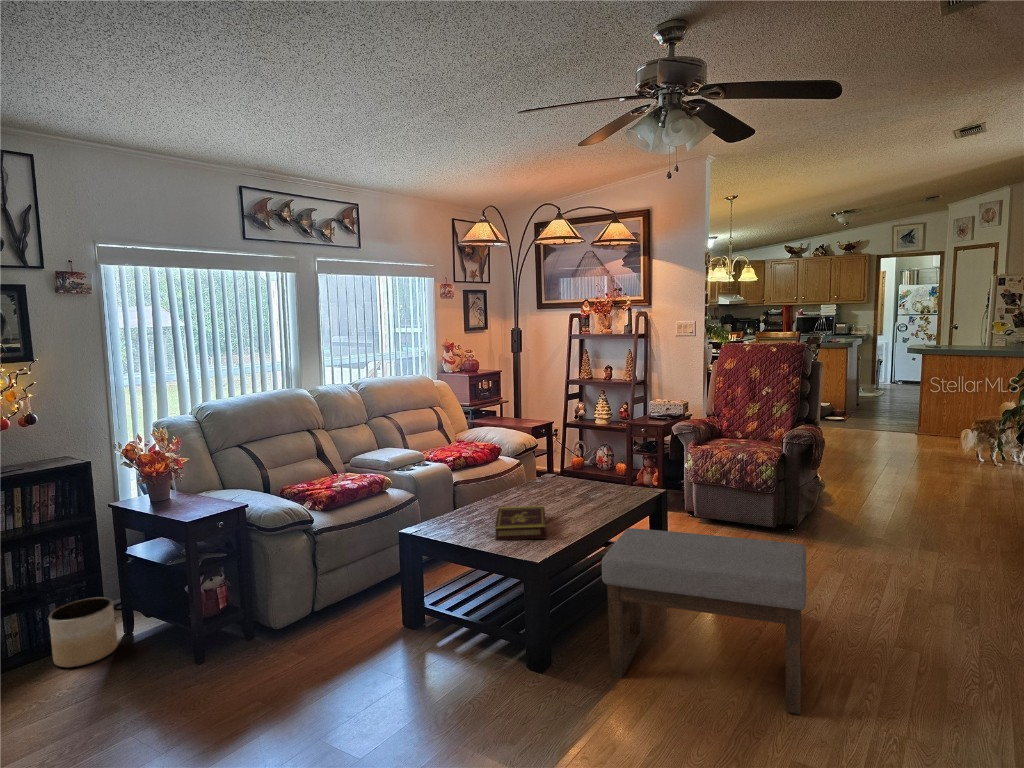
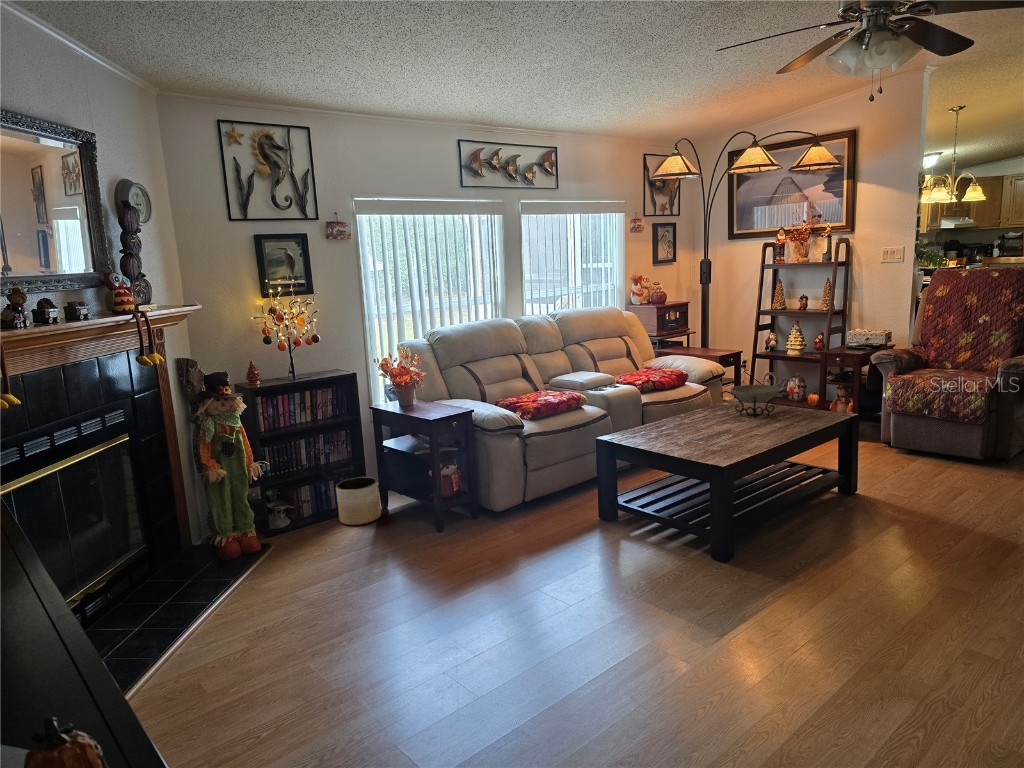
decorative bowl: none [534,461,602,498] -> present [721,385,789,418]
book: present [495,506,546,540] -> none [684,422,732,449]
ottoman: present [602,528,806,714] -> none [785,443,1003,617]

